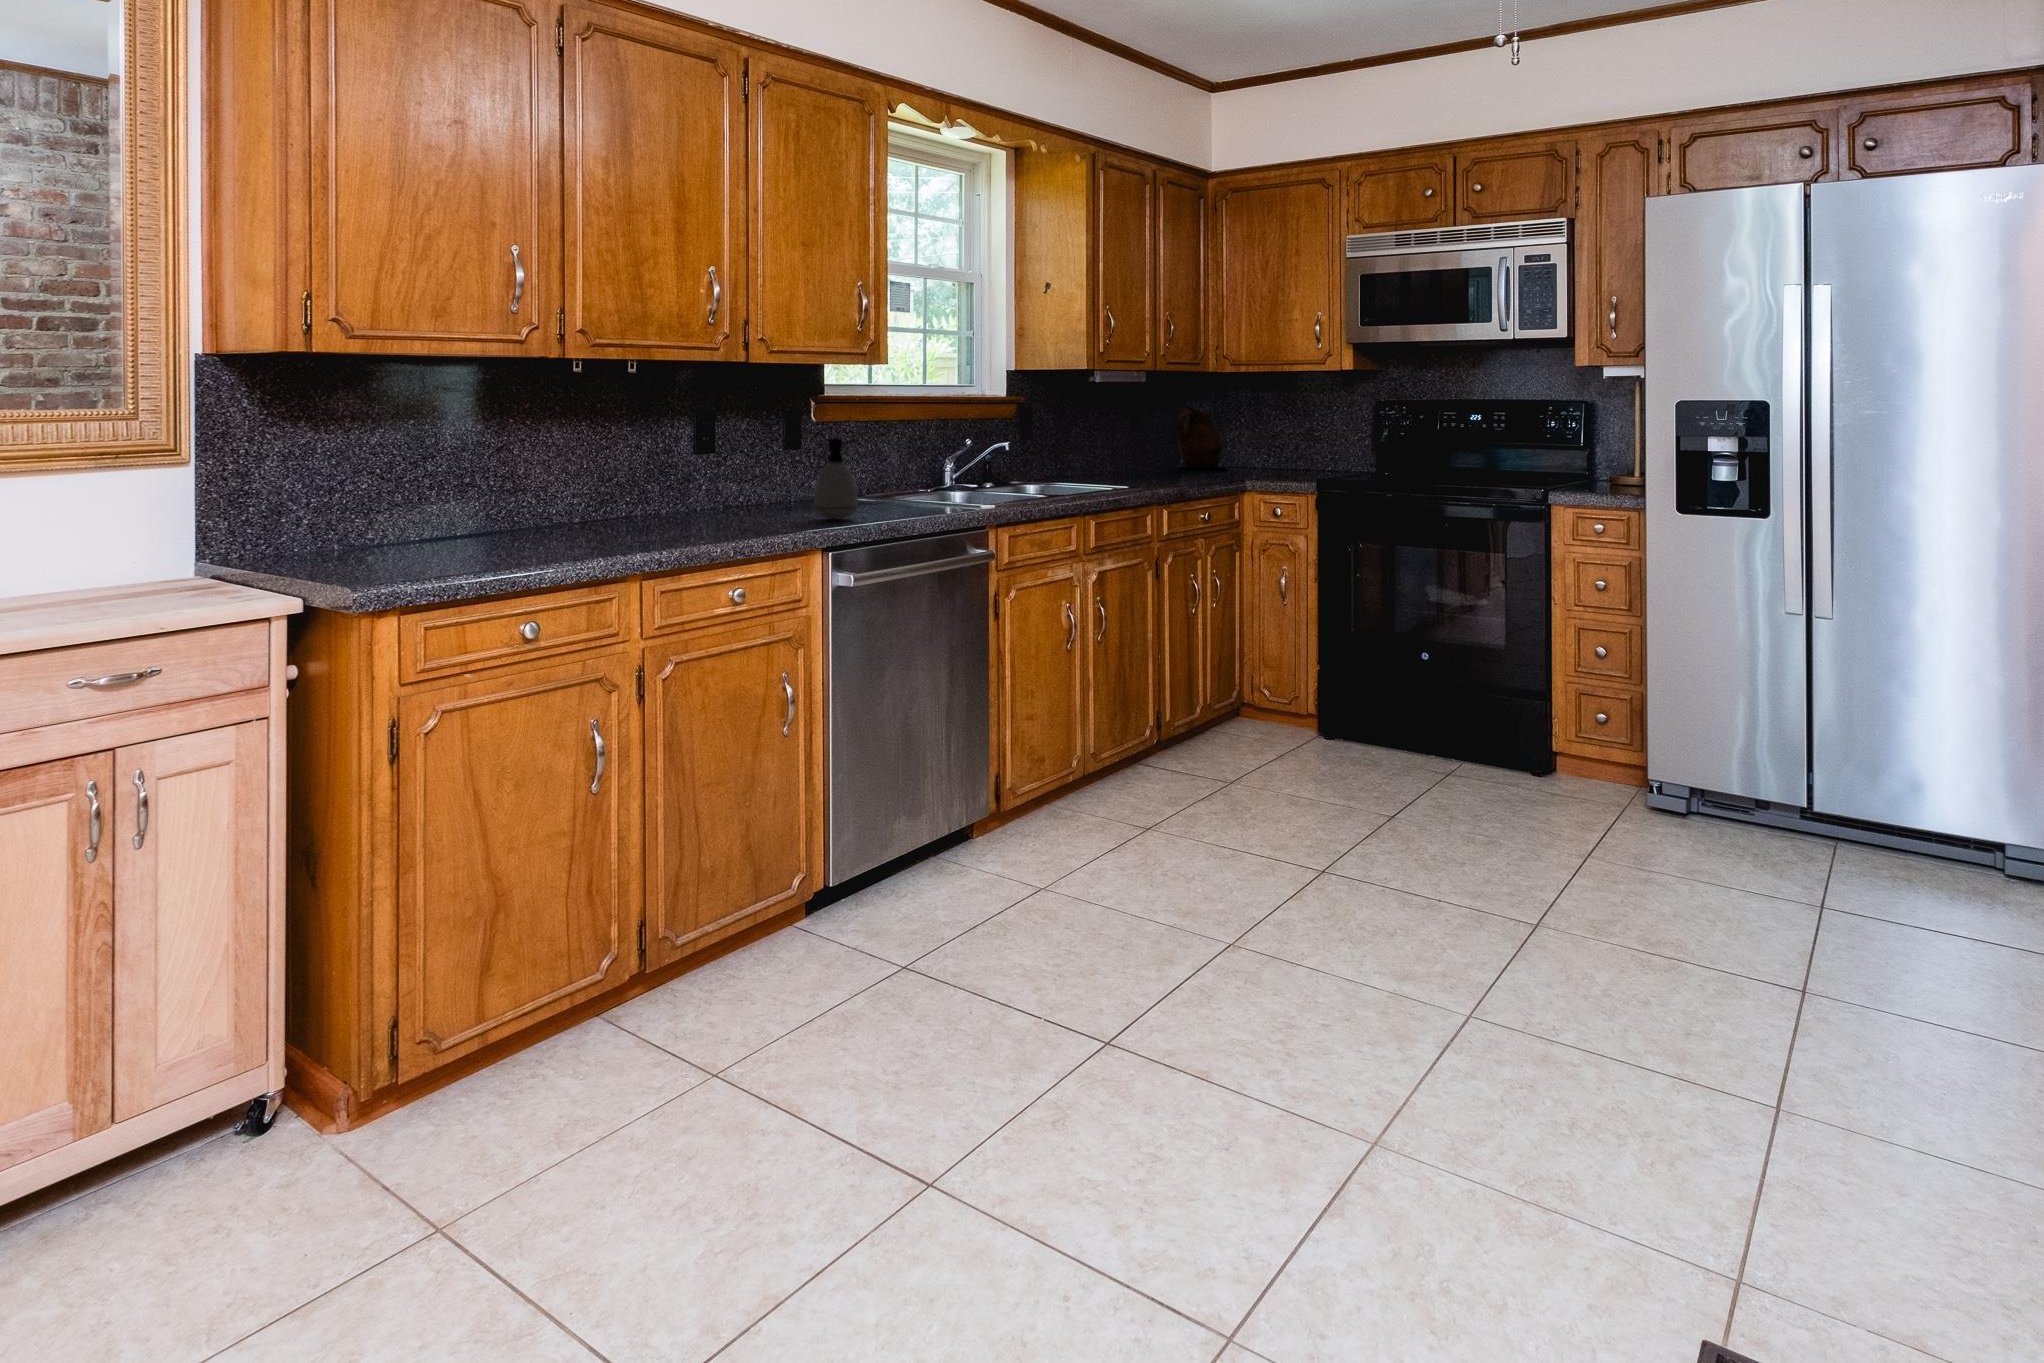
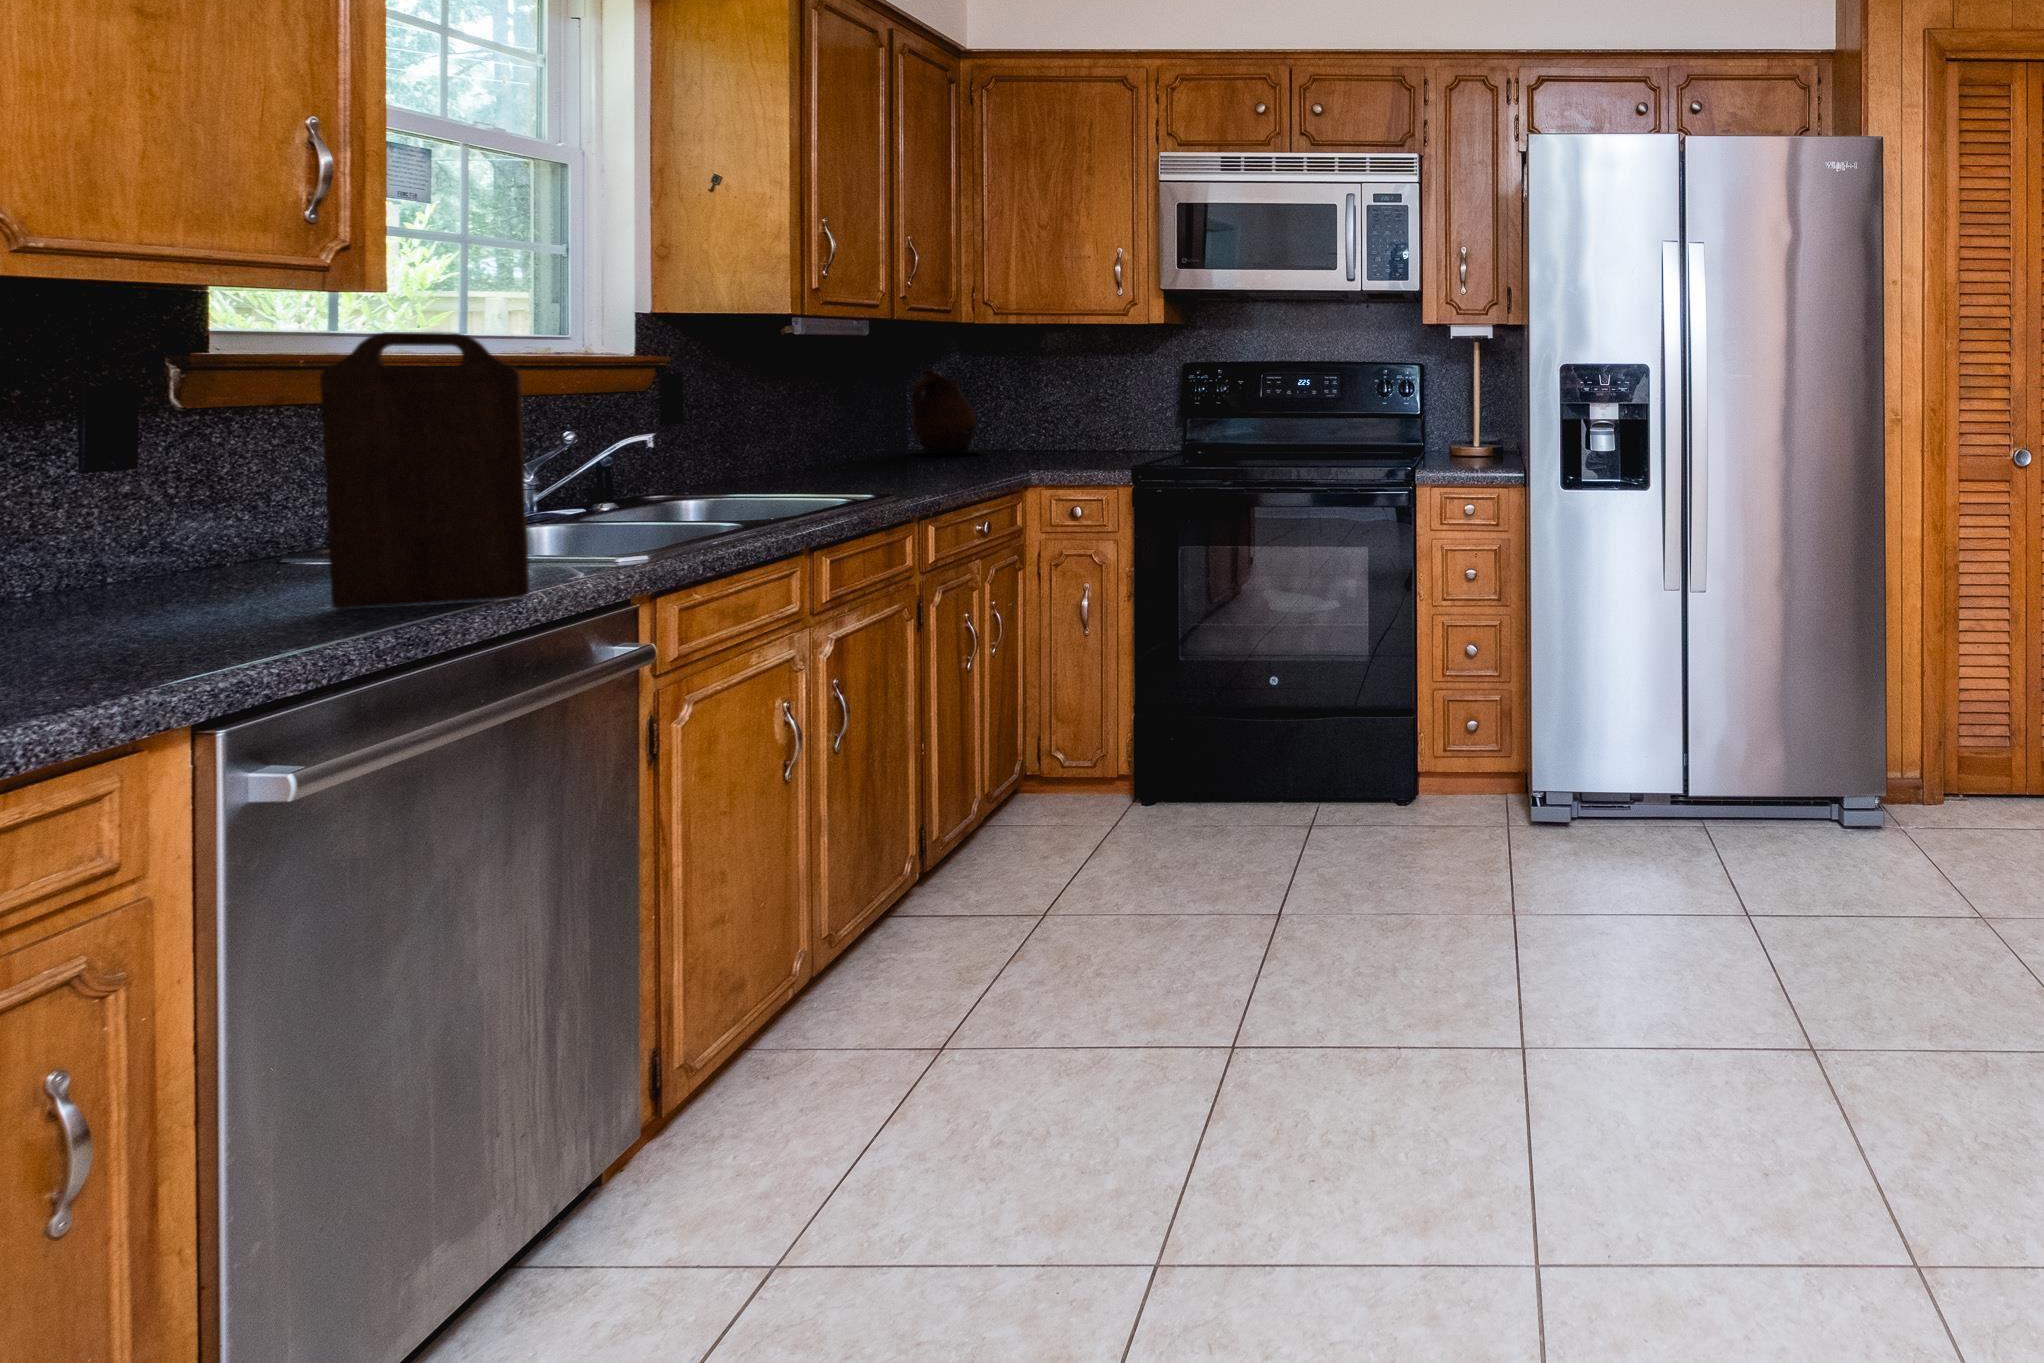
cutting board: none [875,389,946,516] -> present [320,332,530,609]
soap dispenser: present [814,437,858,519] -> none [119,444,271,641]

